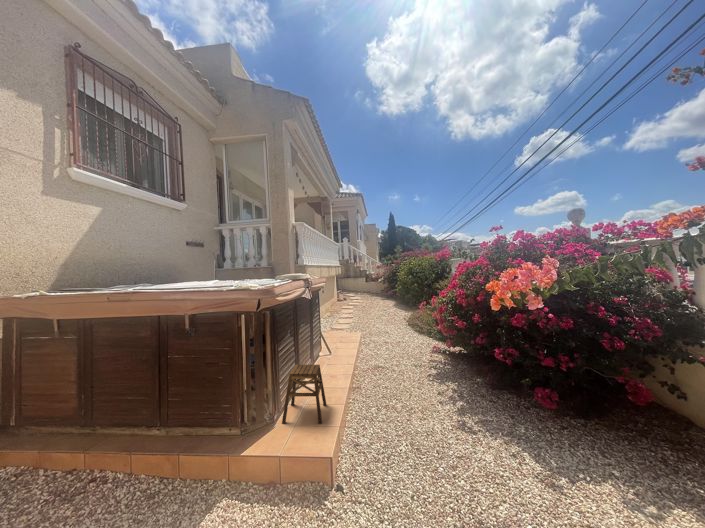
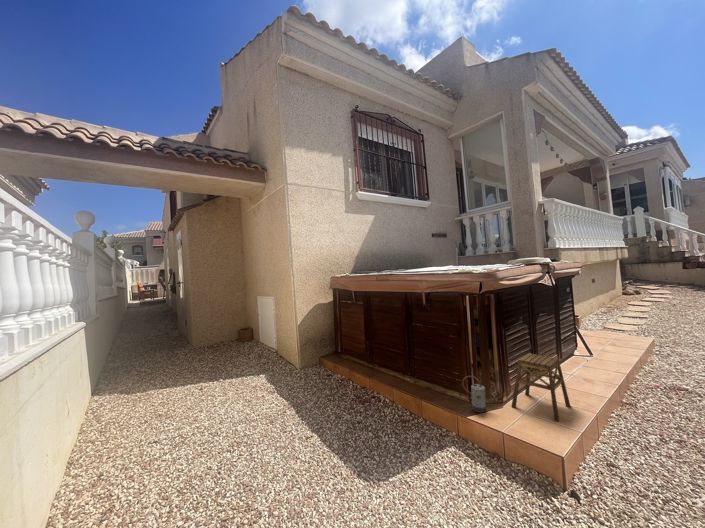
watering can: none [234,404,268,444] -> present [462,376,494,413]

